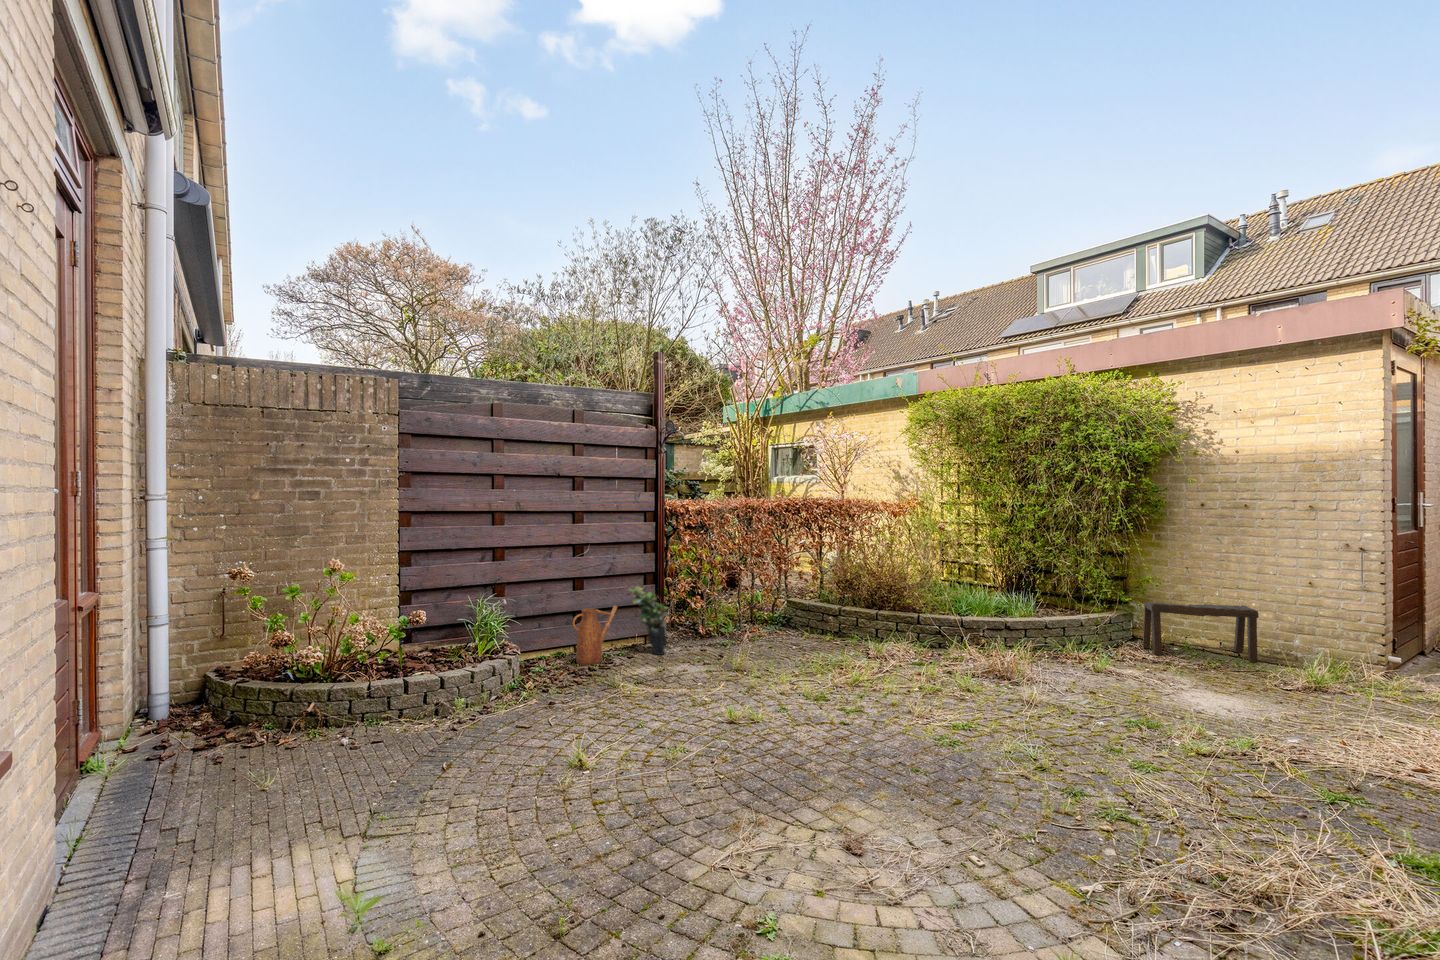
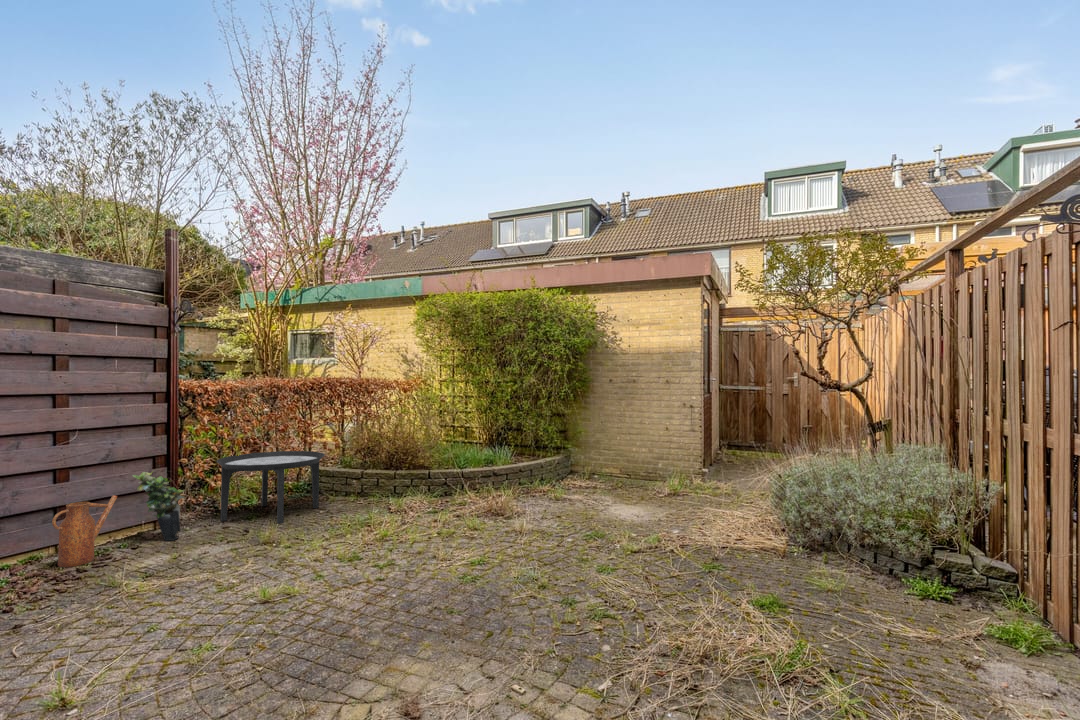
round table: none [697,577,799,653] -> present [216,451,325,523]
bench: present [1143,601,1259,663] -> none [578,445,643,483]

